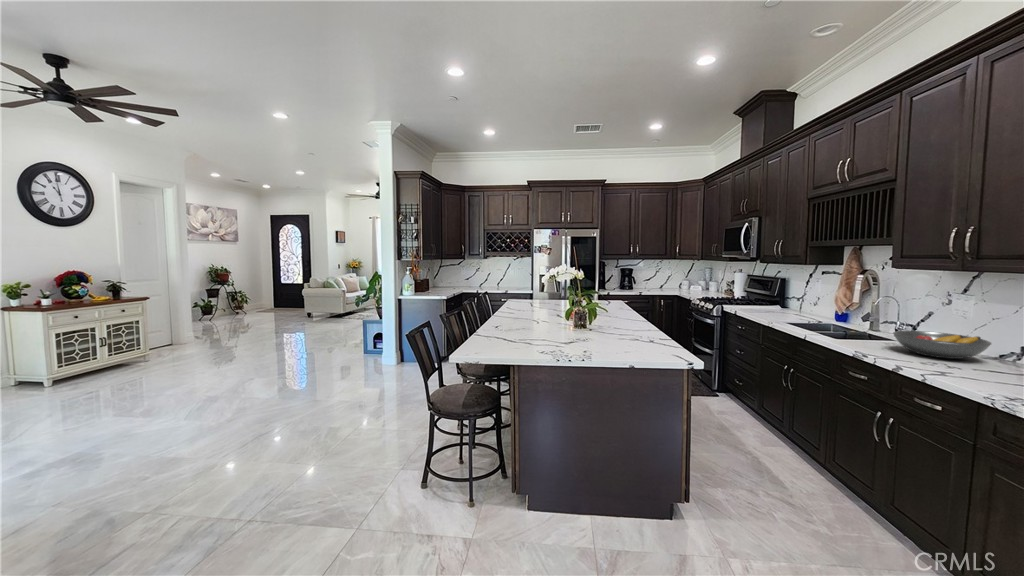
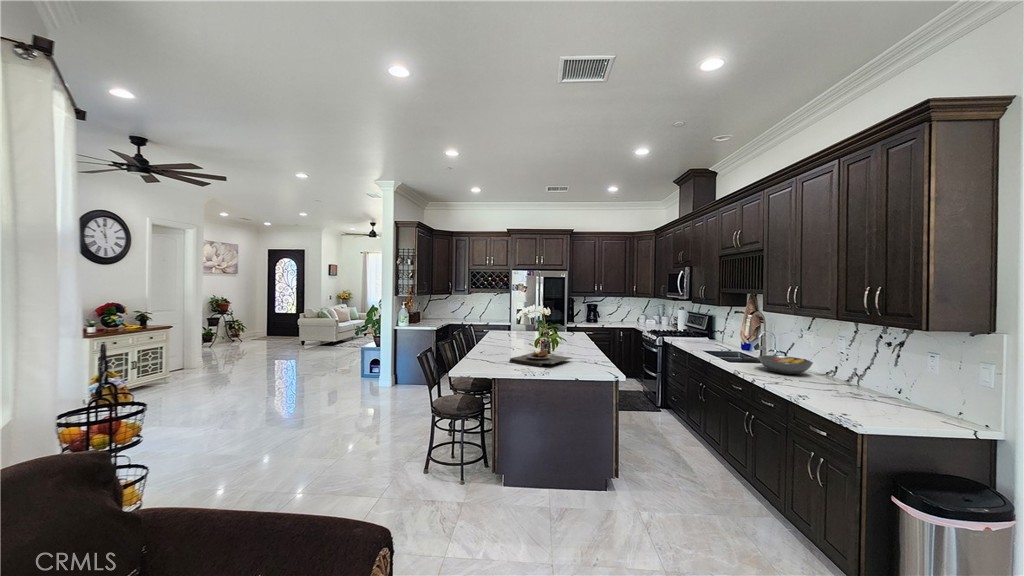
plate: none [533,325,622,348] -> present [510,350,572,367]

